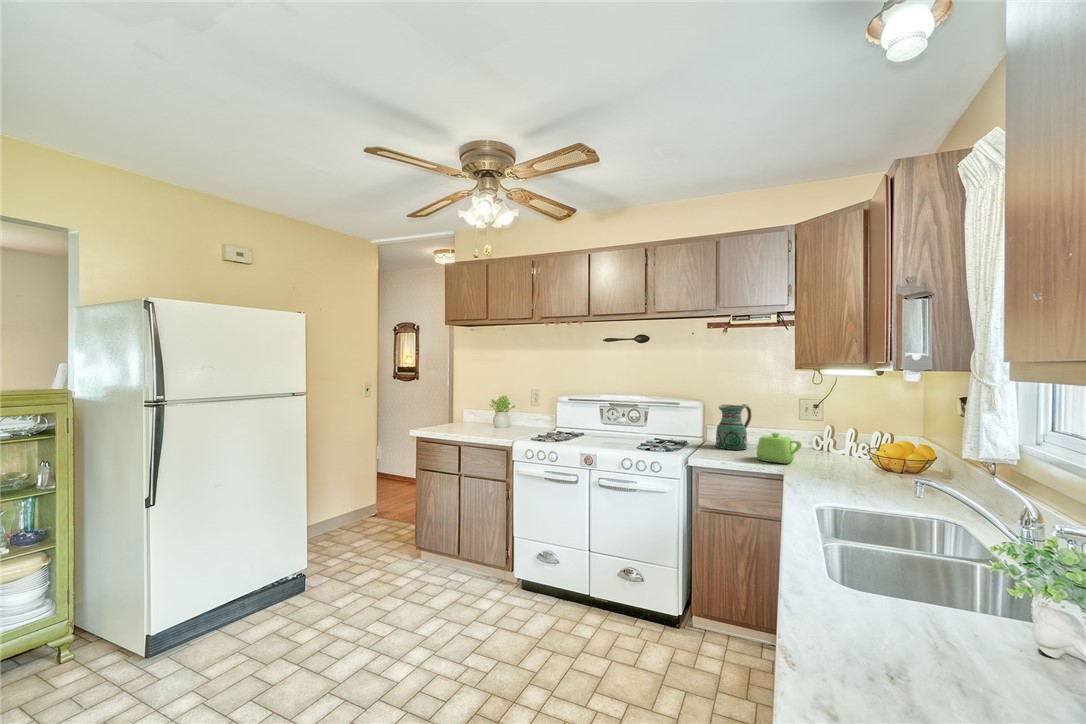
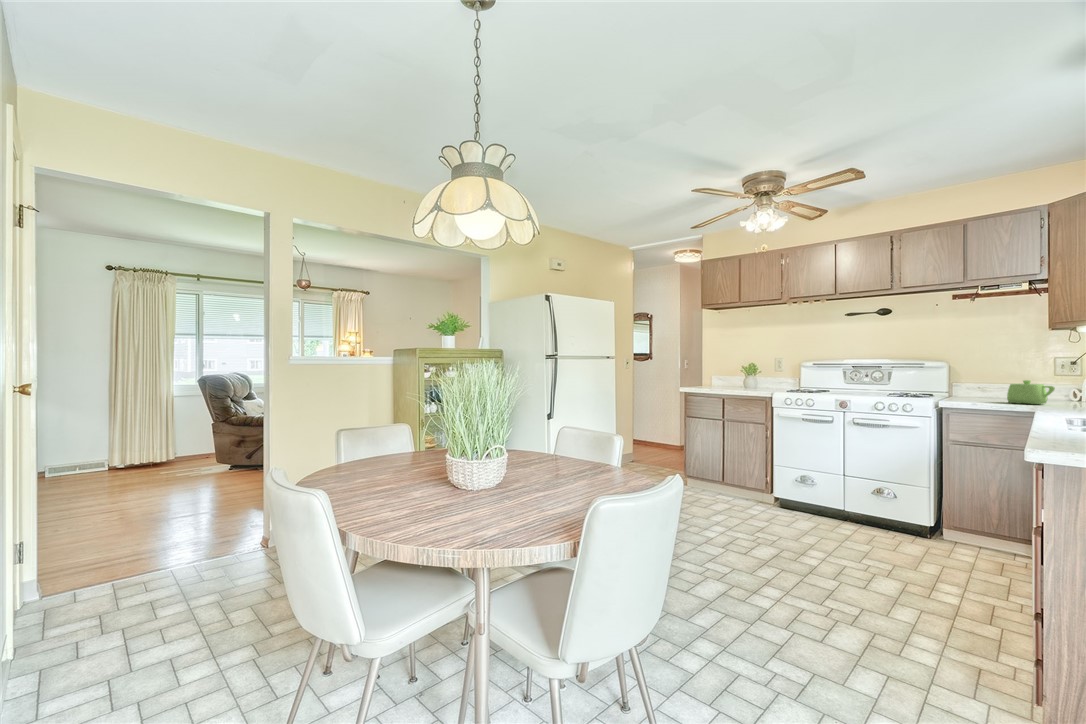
ceramic pitcher: present [716,404,752,450] -> none [963,362,1002,400]

